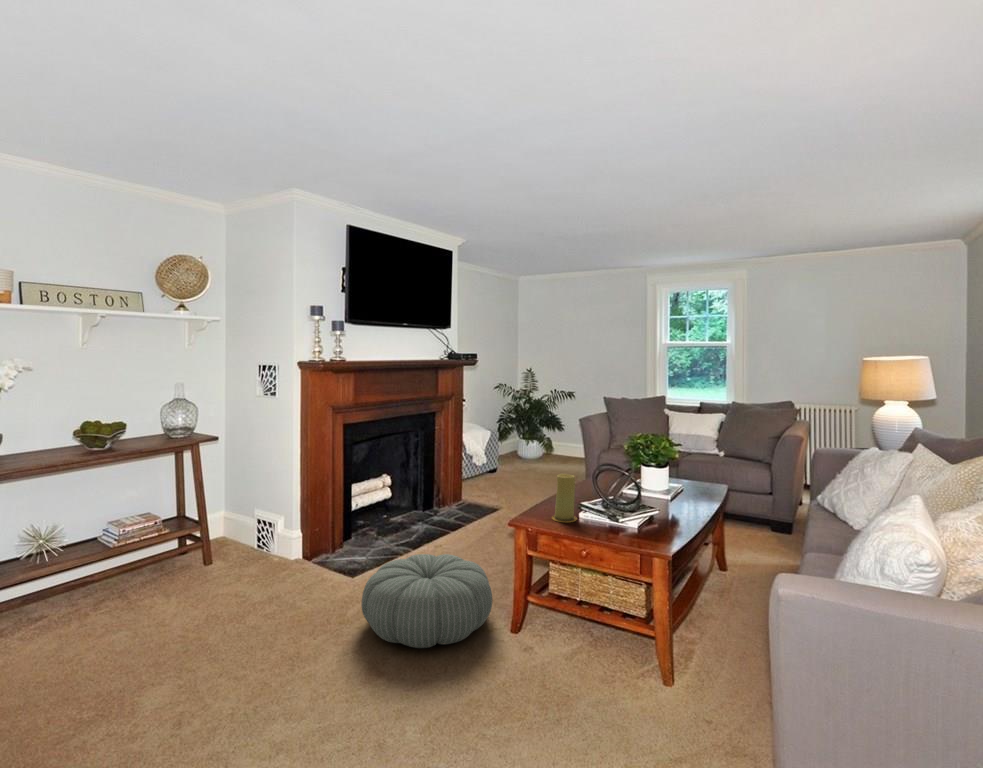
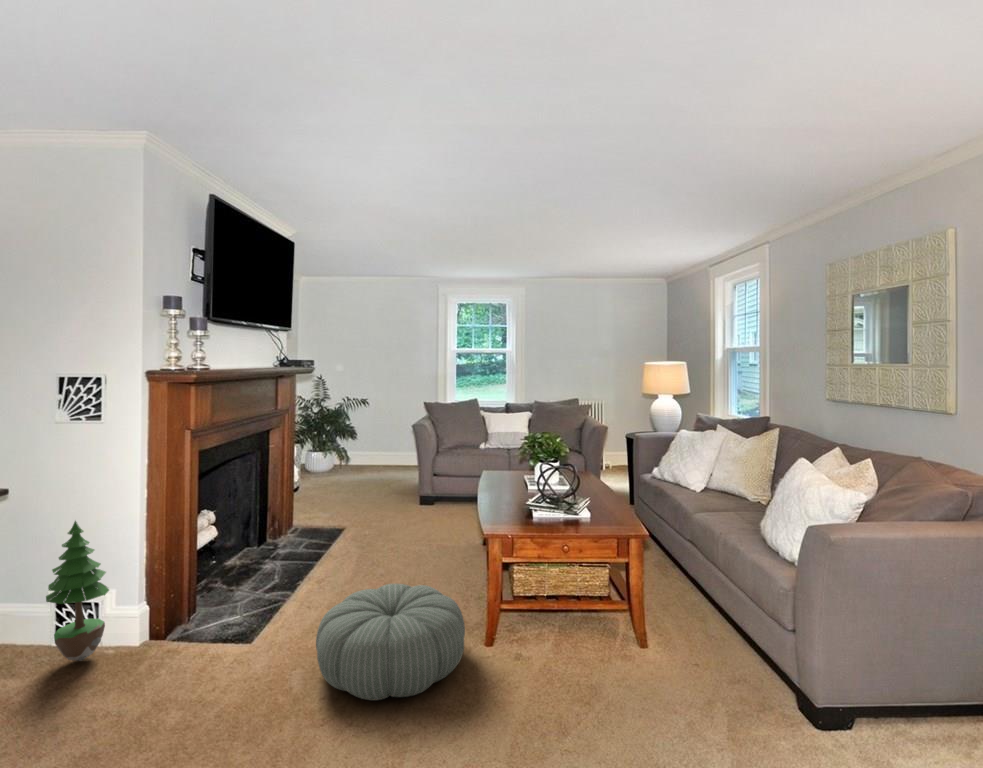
potted tree: none [240,464,279,562] -> present [46,521,109,661]
candle: present [552,474,577,522] -> none [509,477,534,524]

